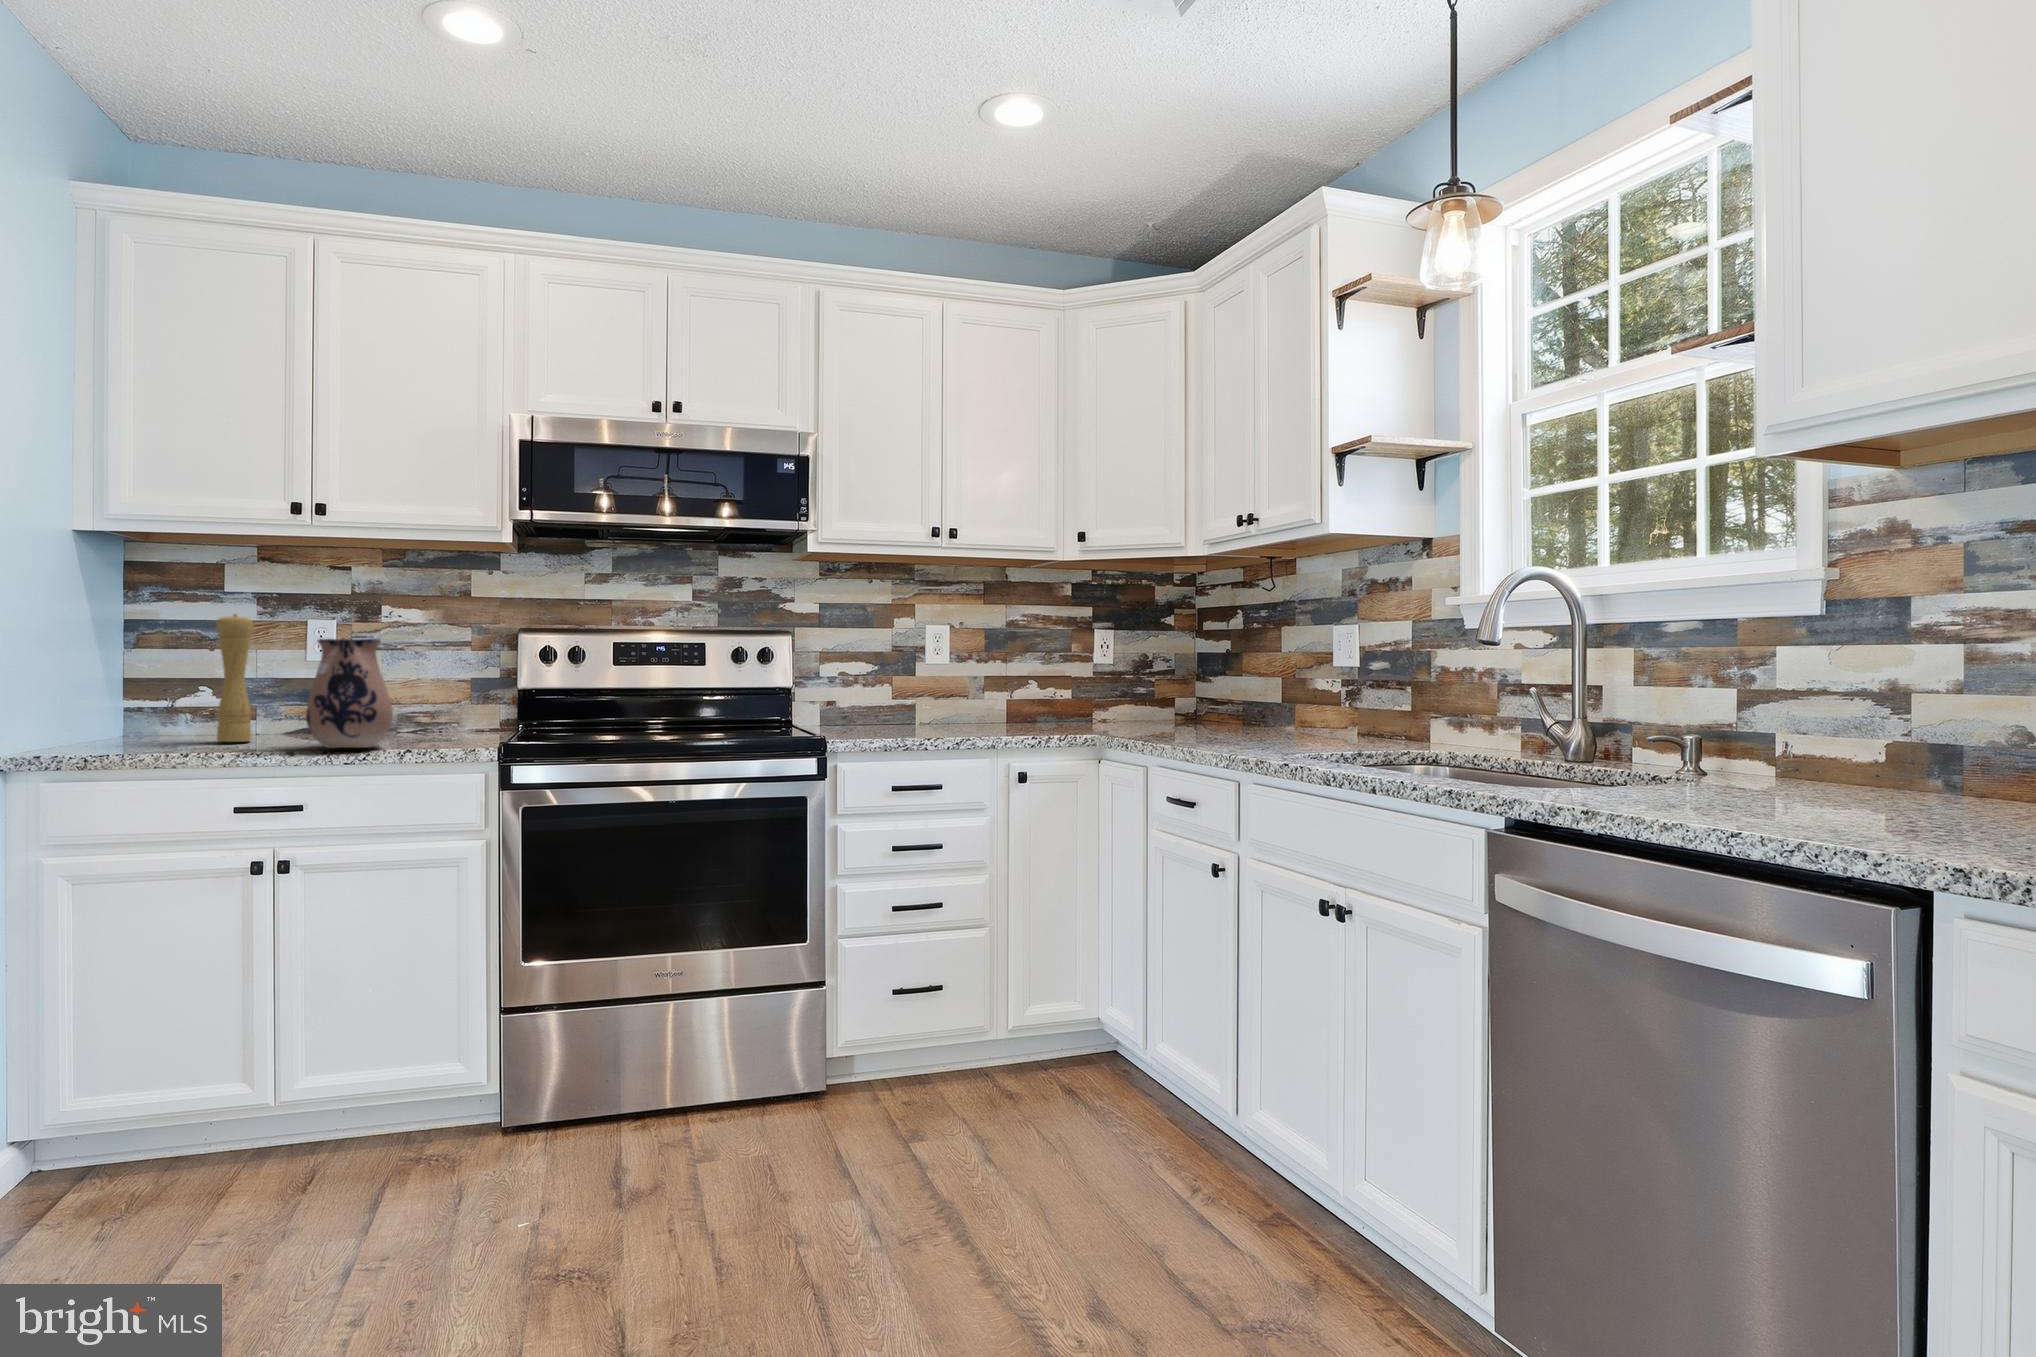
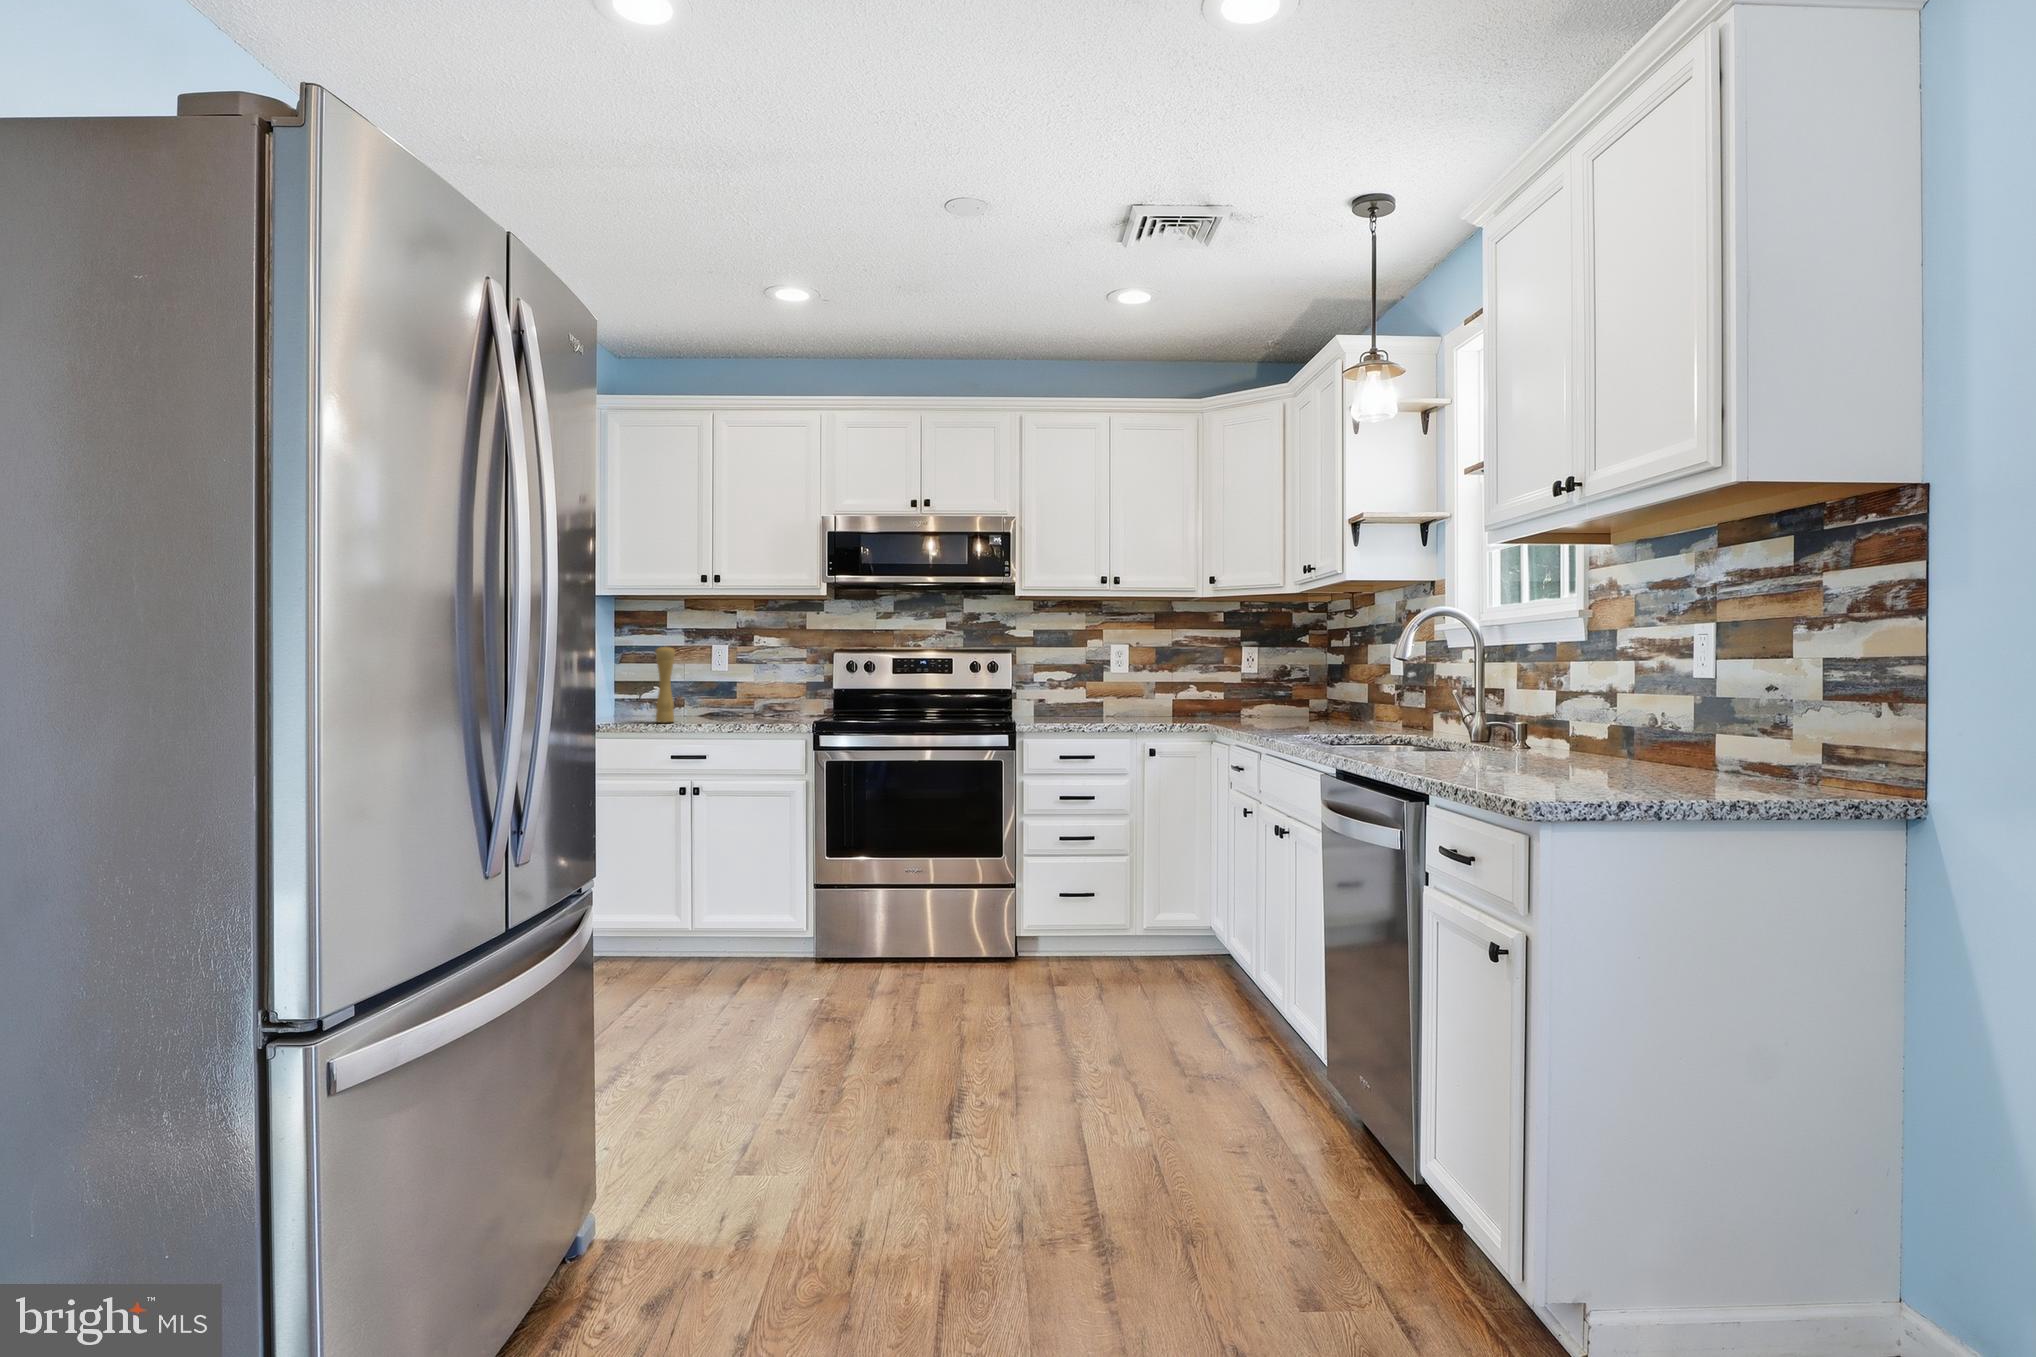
ceramic pitcher: present [306,638,393,748] -> none [699,662,746,728]

